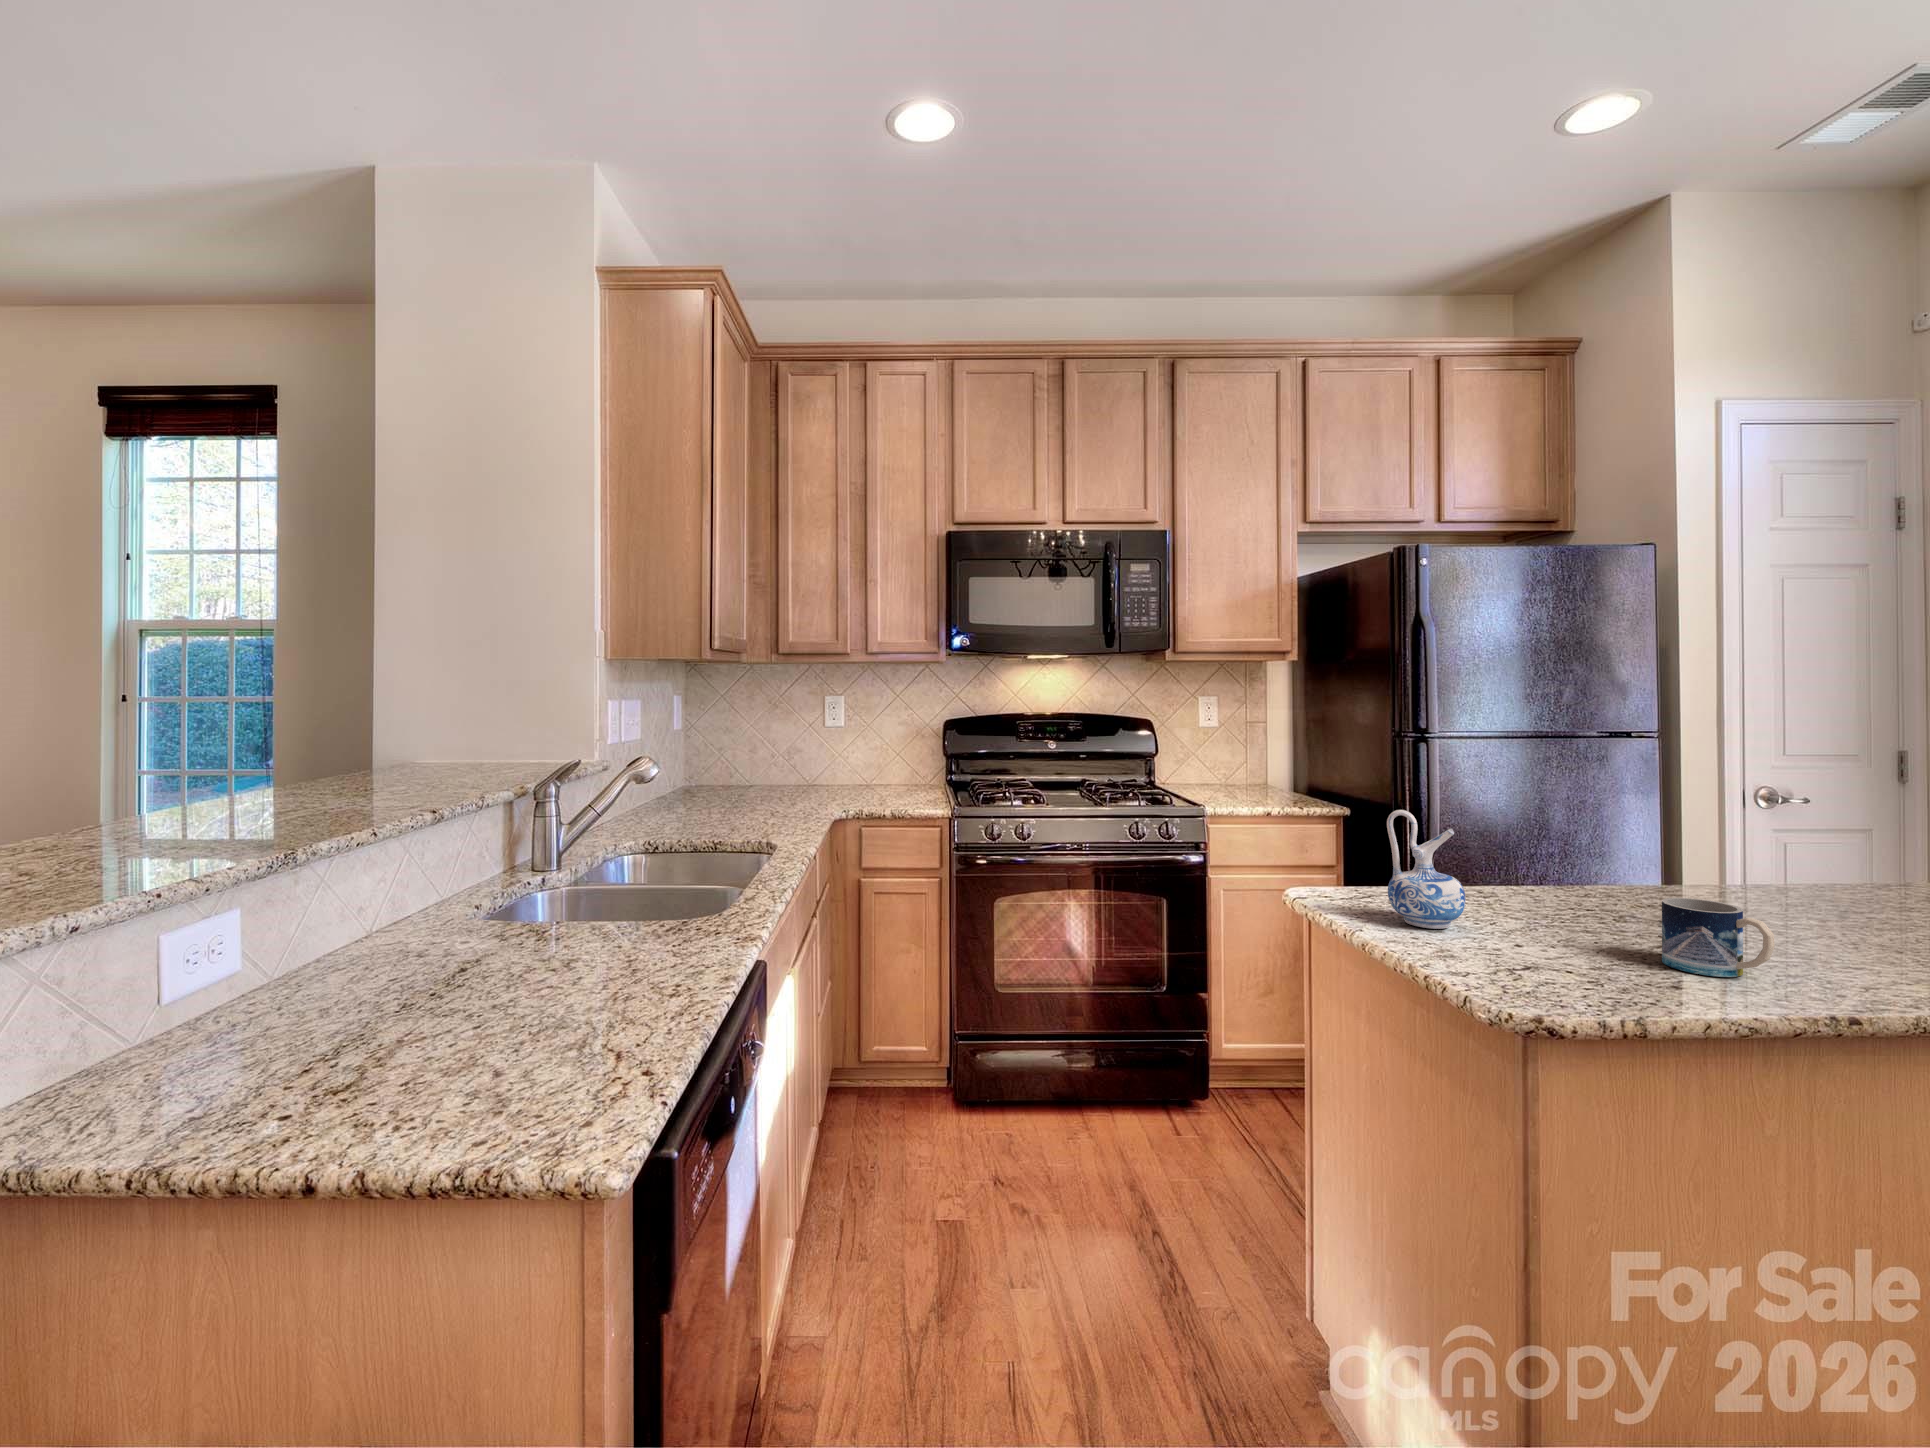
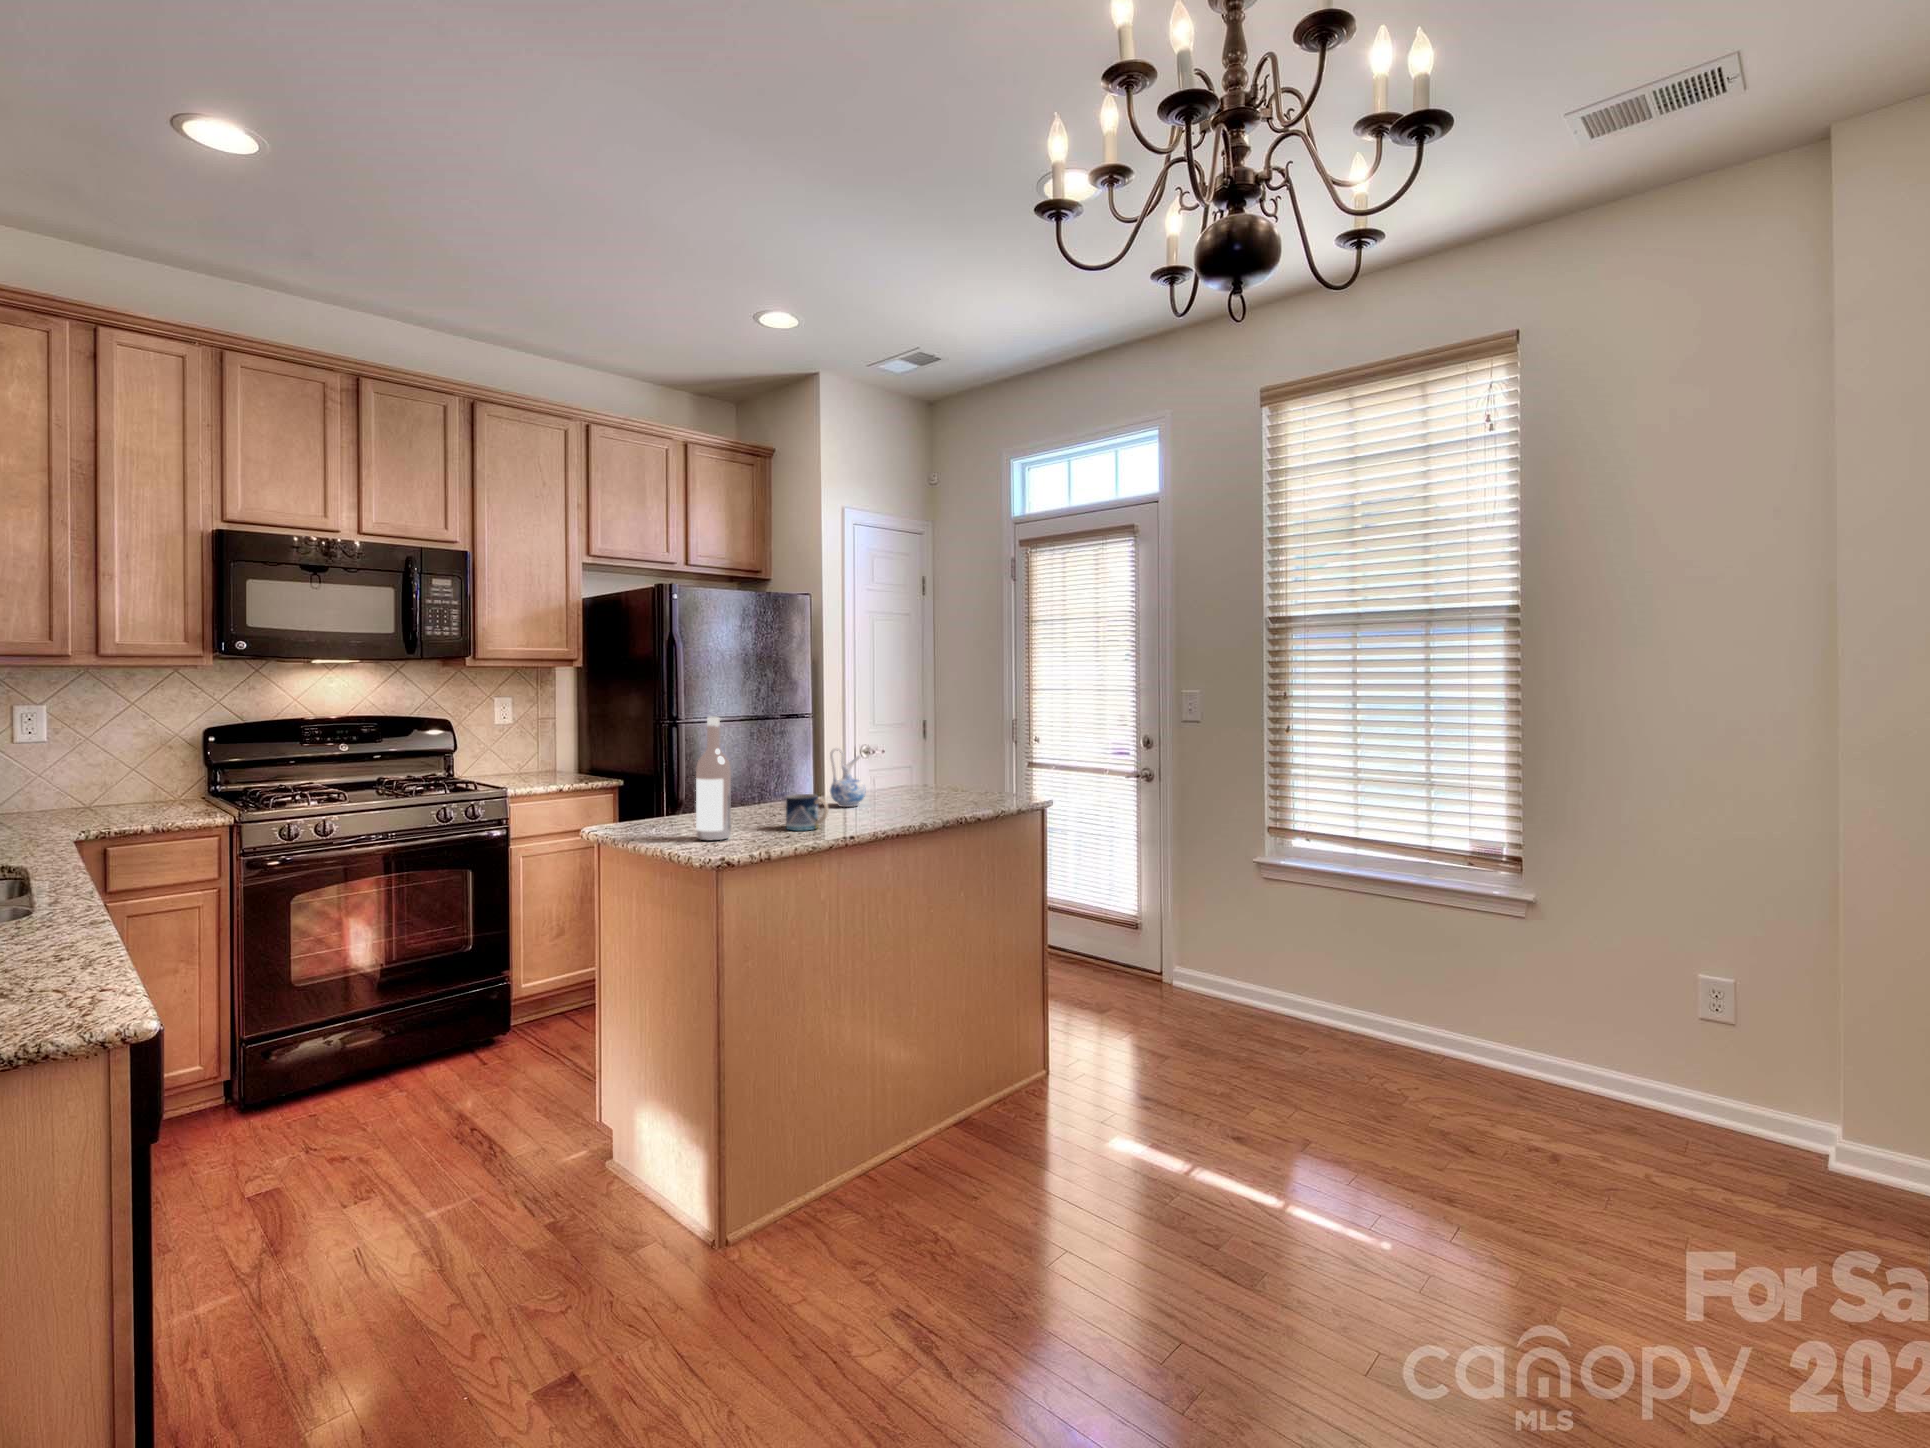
wine bottle: none [1474,745,1544,968] -> present [696,717,731,840]
ceramic pitcher: present [1387,810,1465,929] -> present [830,748,865,807]

